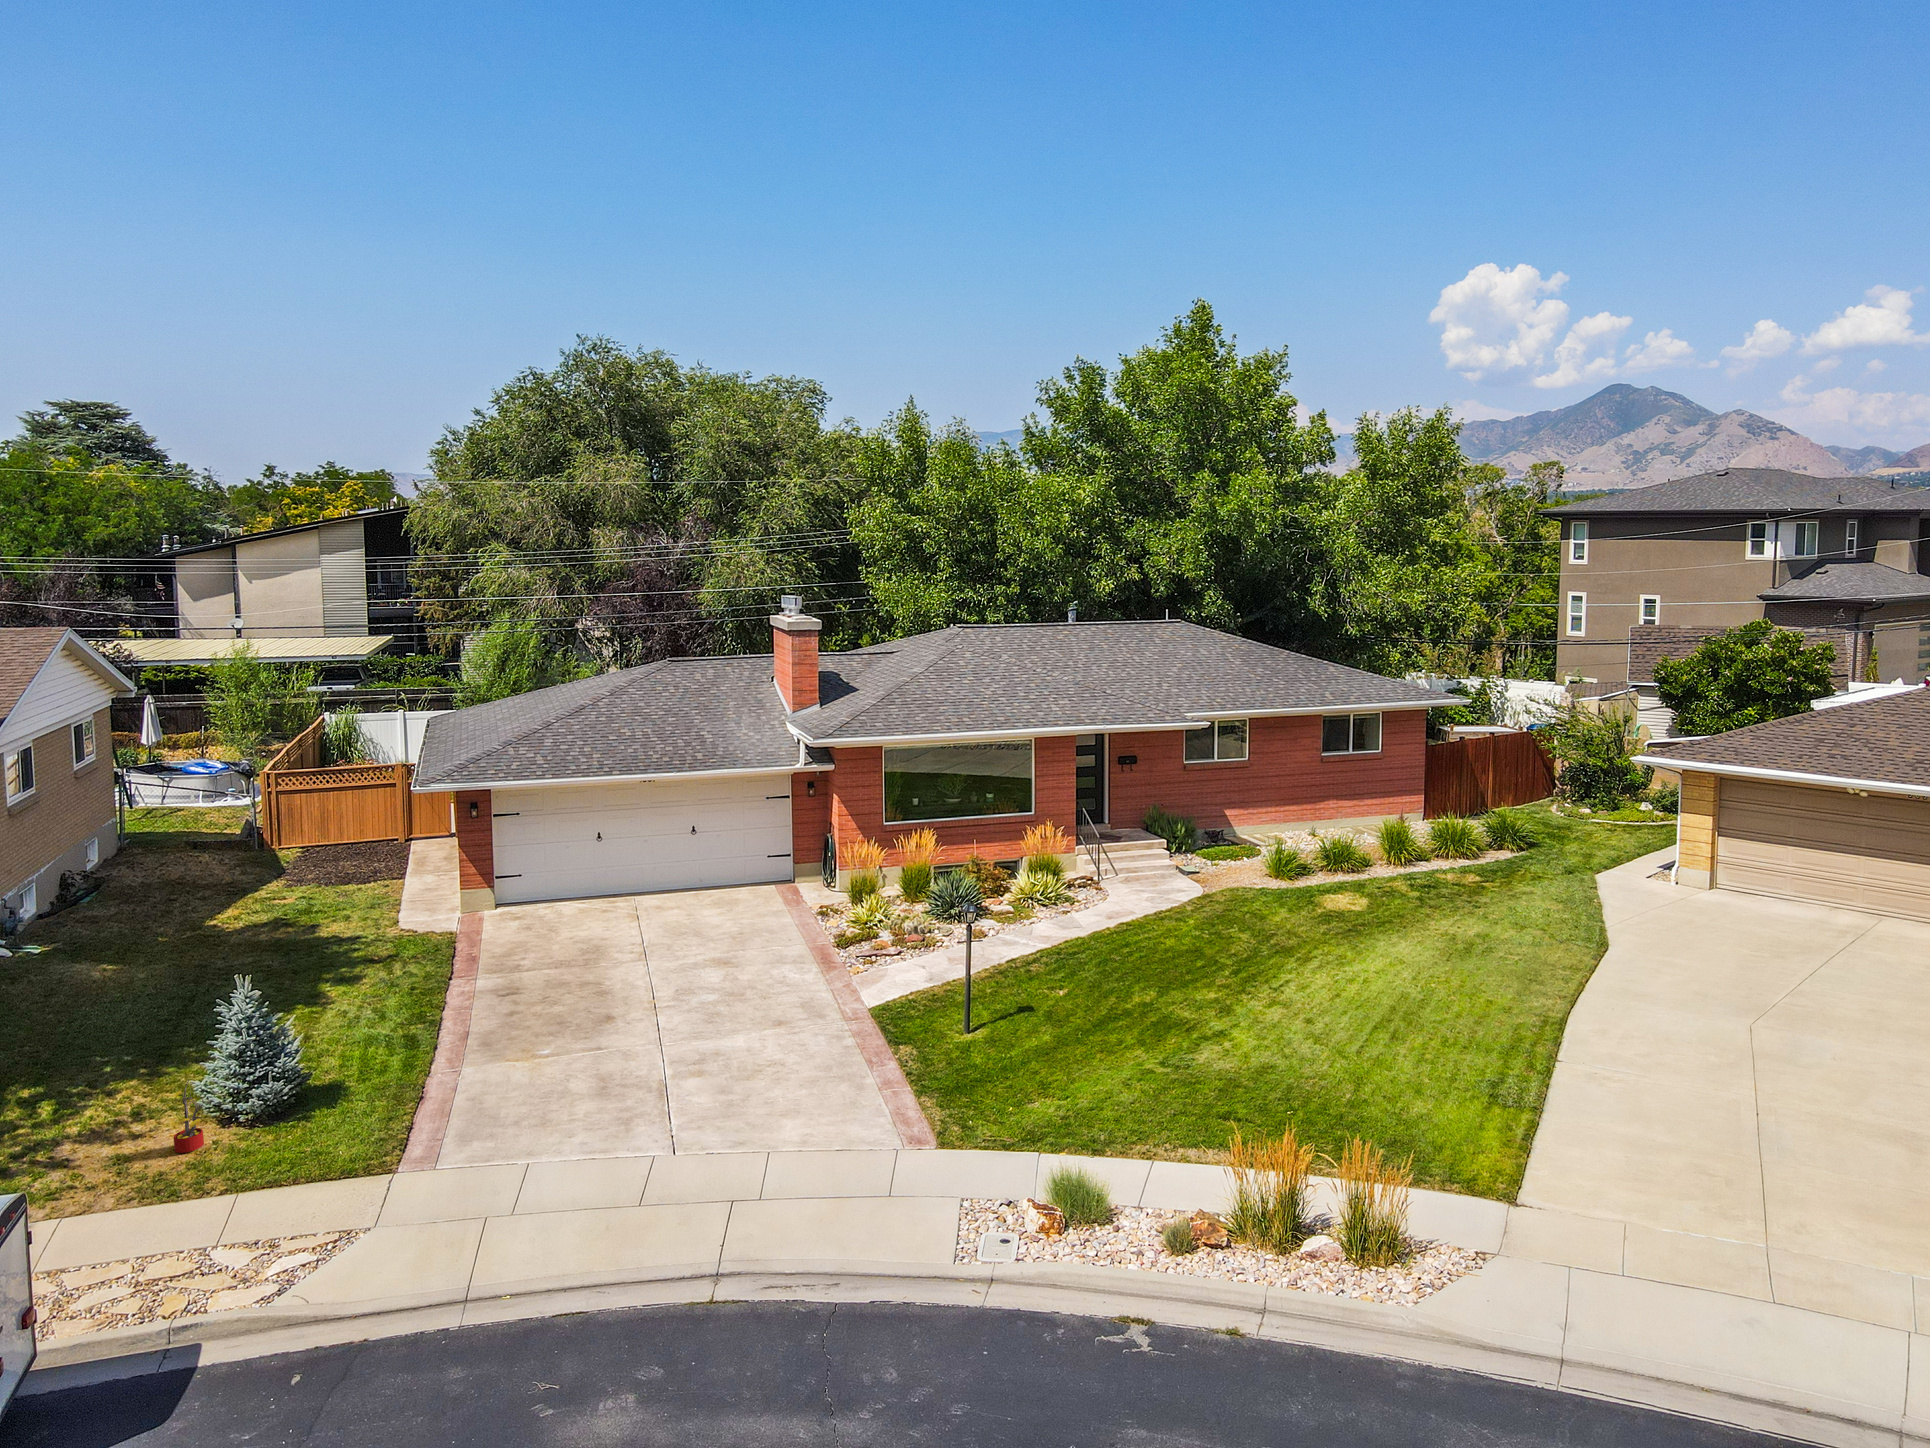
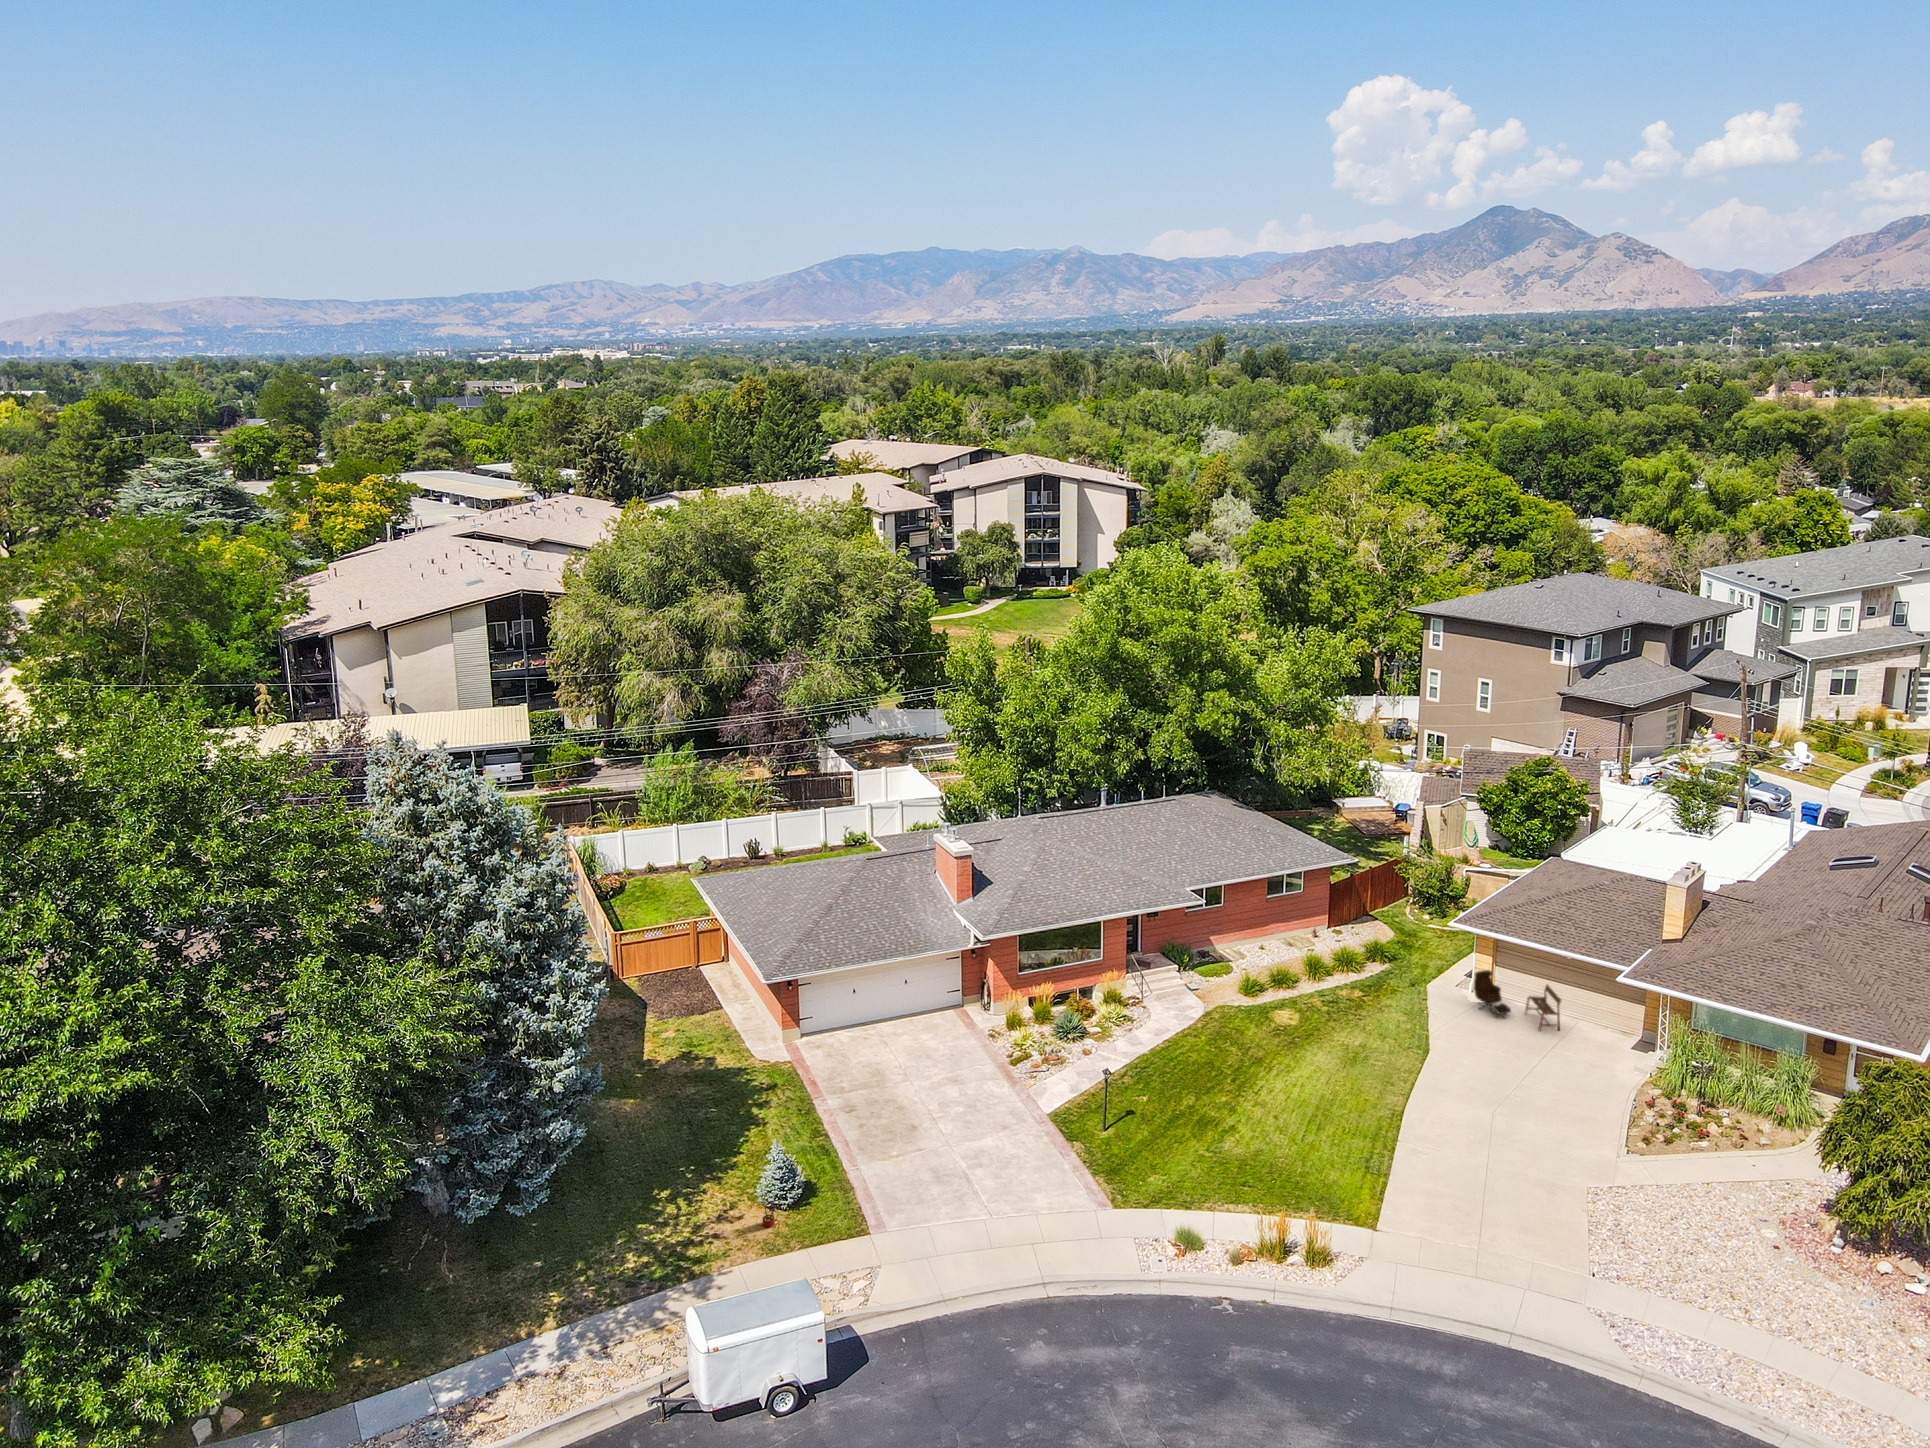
lounge chair: none [1685,831,1759,908] -> present [1474,970,1510,1018]
bench: none [1785,846,1861,923] -> present [1525,985,1561,1030]

